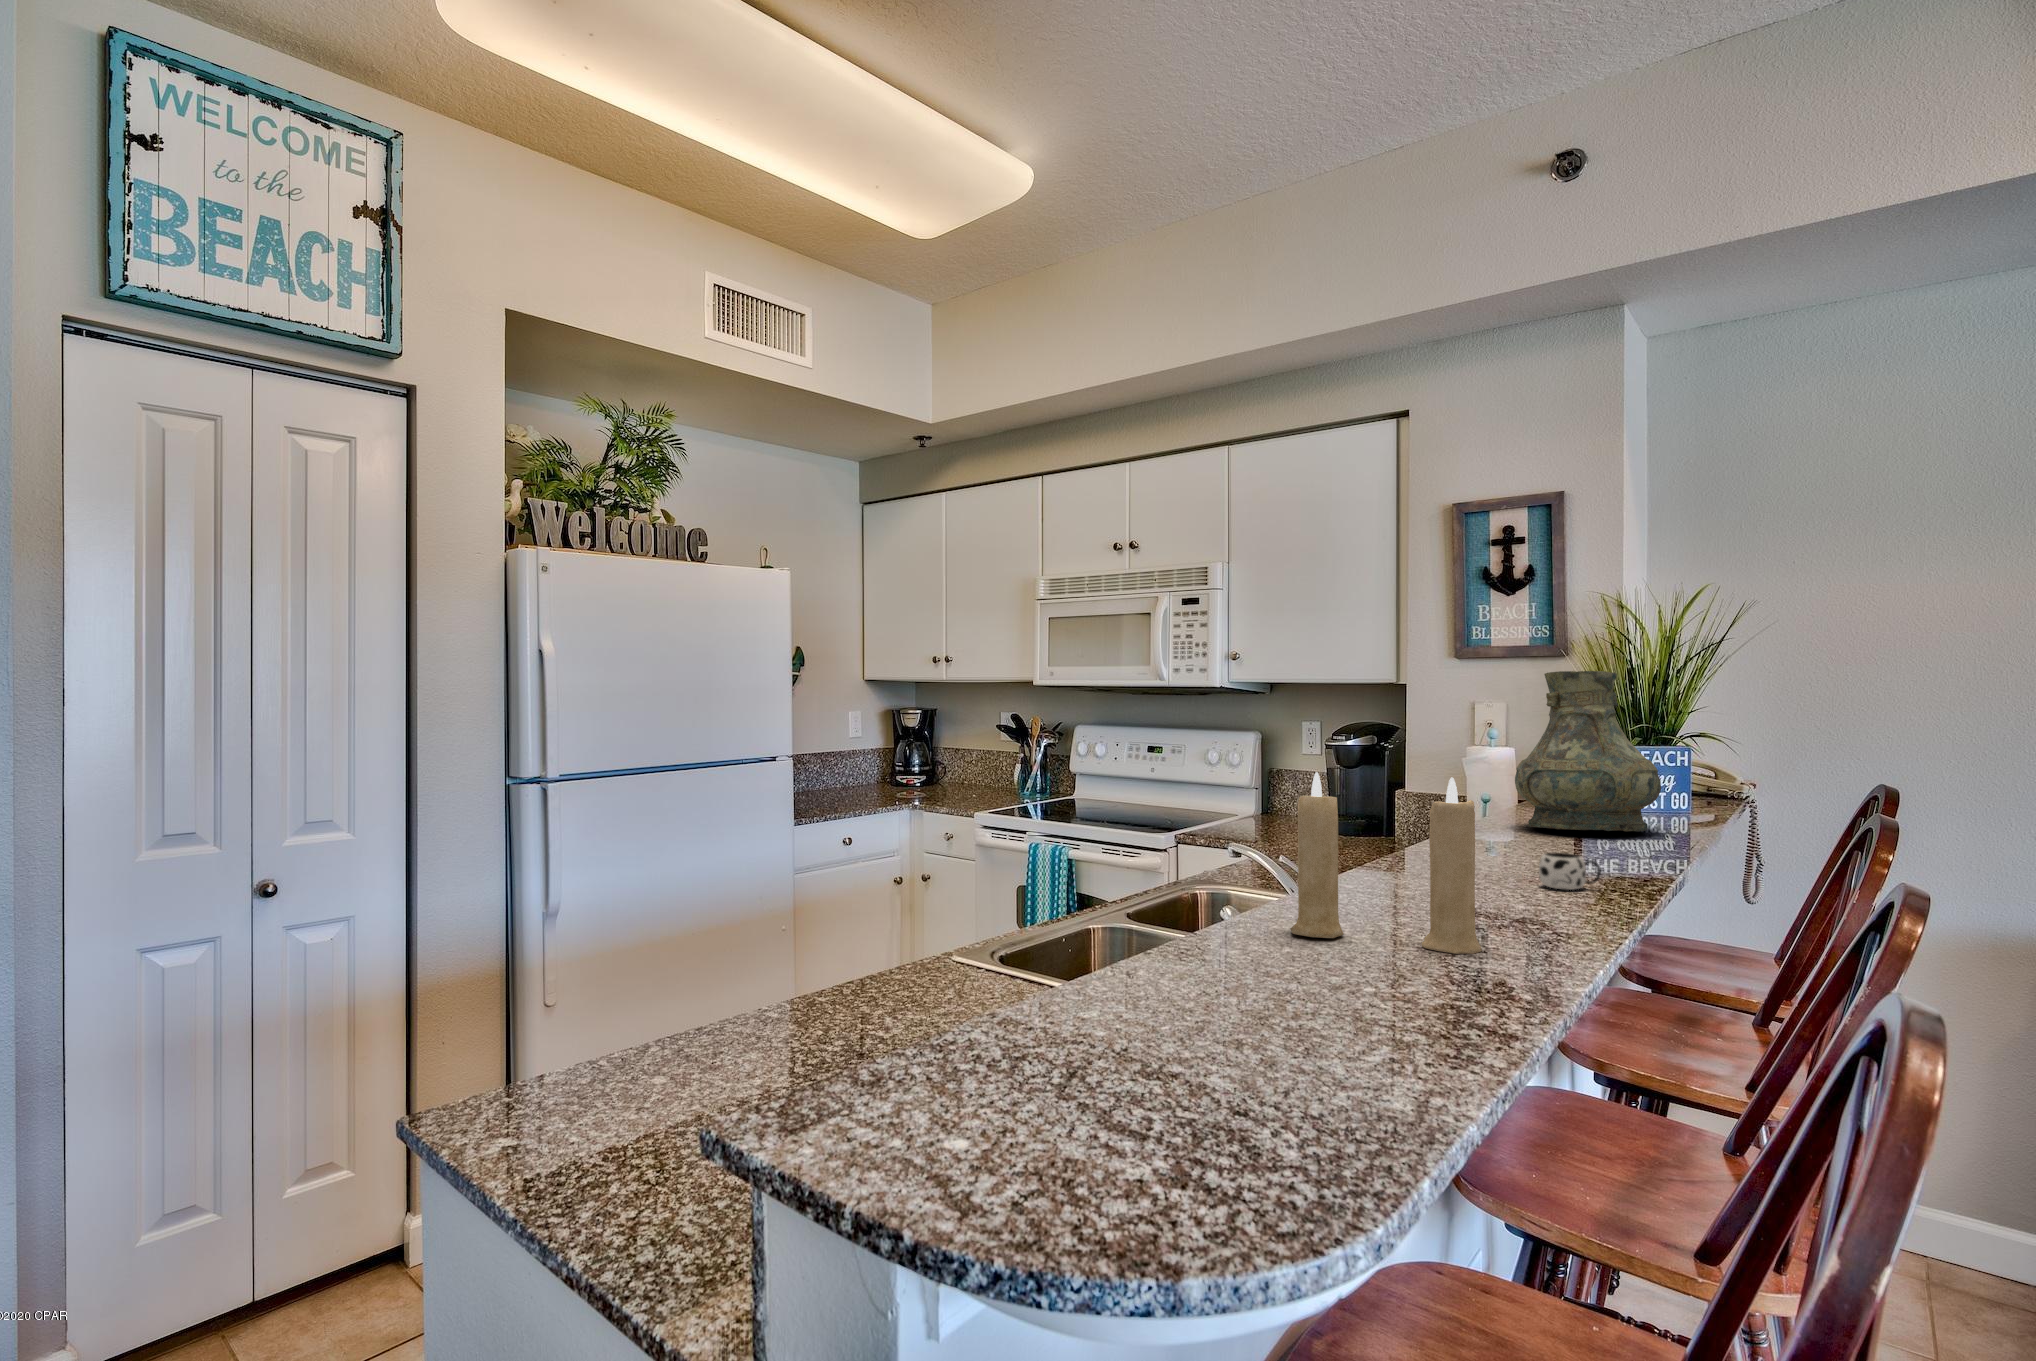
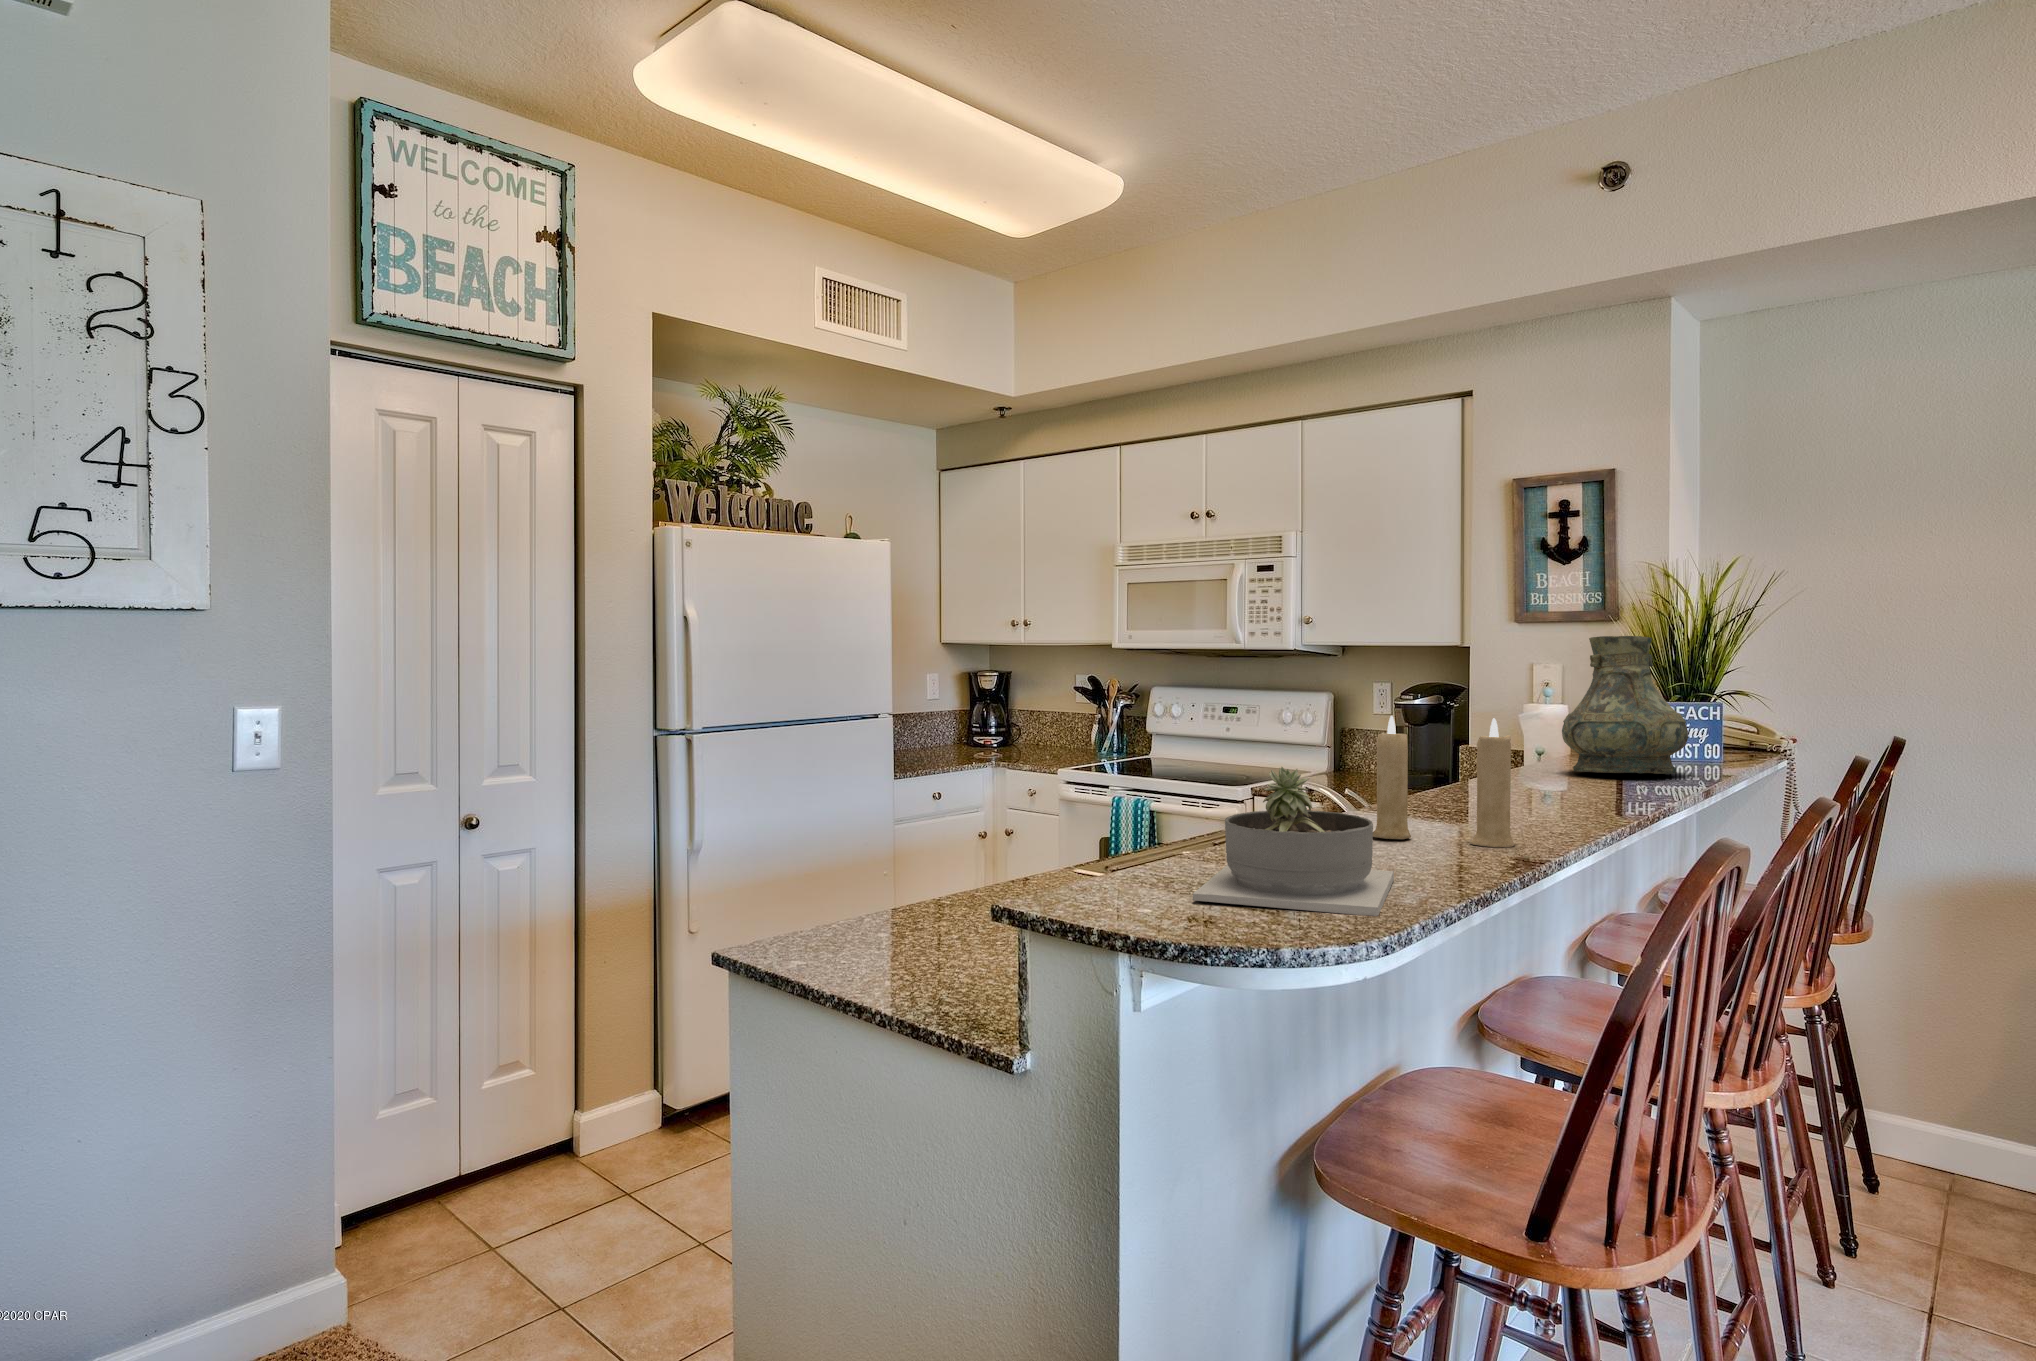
mug: present [1504,853,1601,890] -> none [1541,784,1619,812]
succulent planter: none [1003,859,1317,1119] -> present [1192,767,1394,916]

